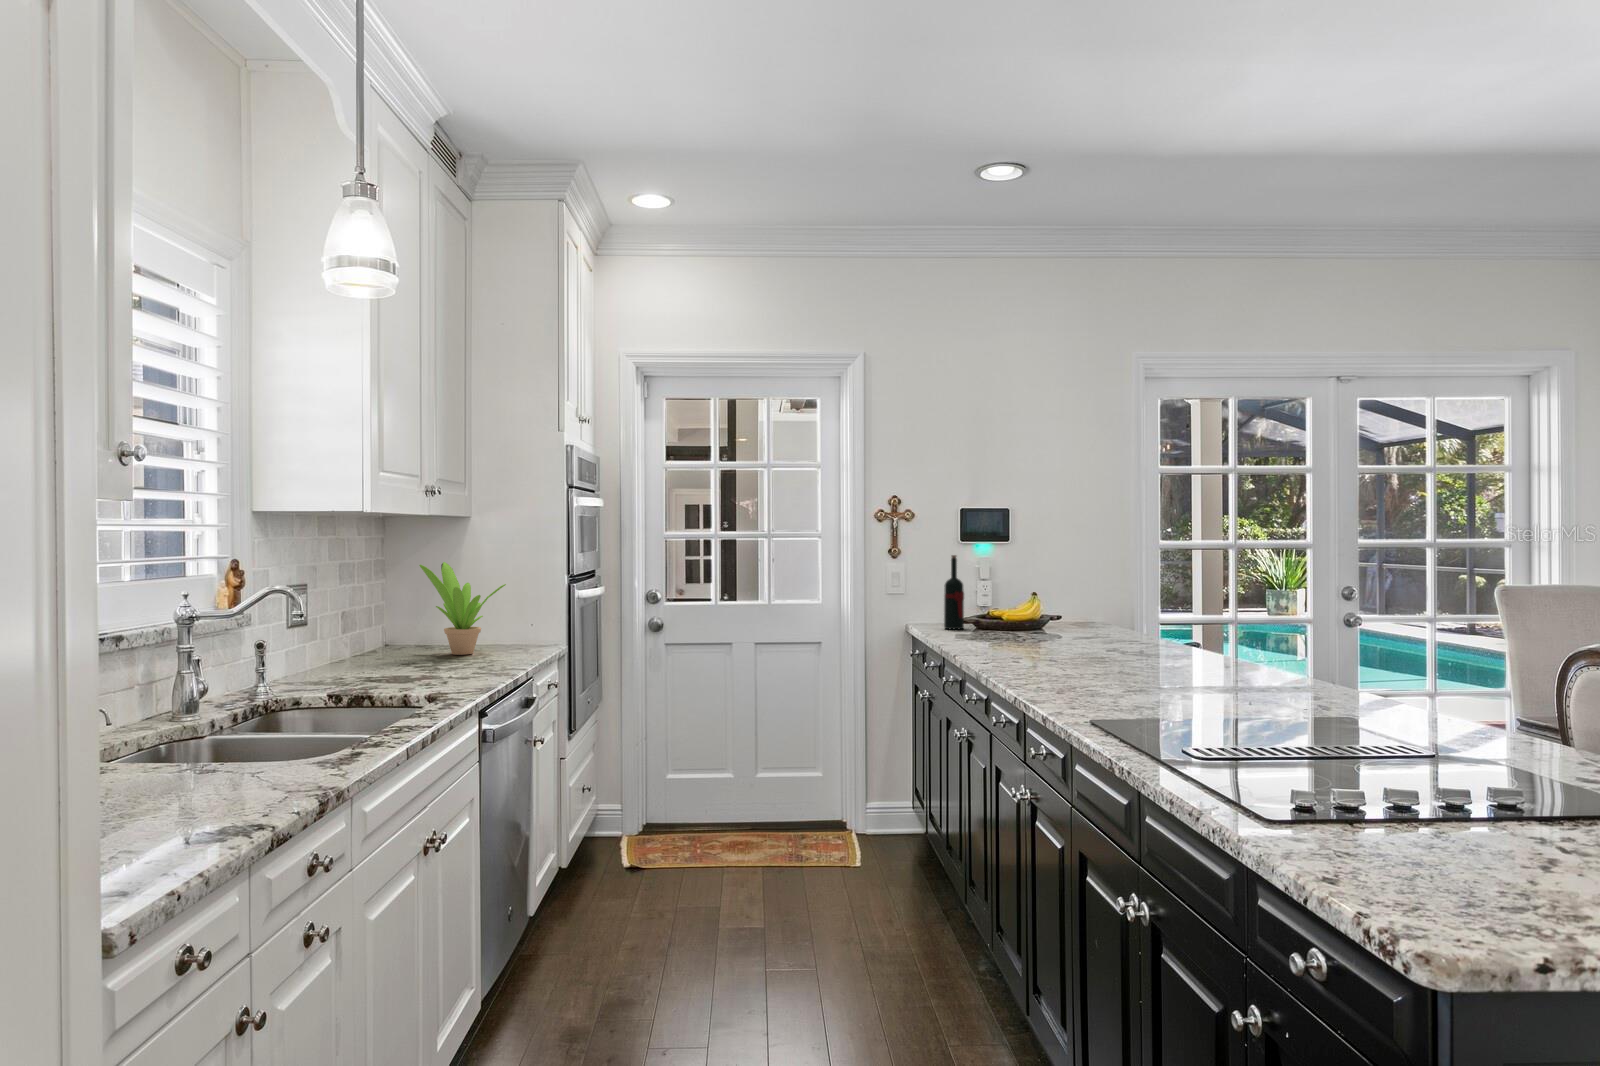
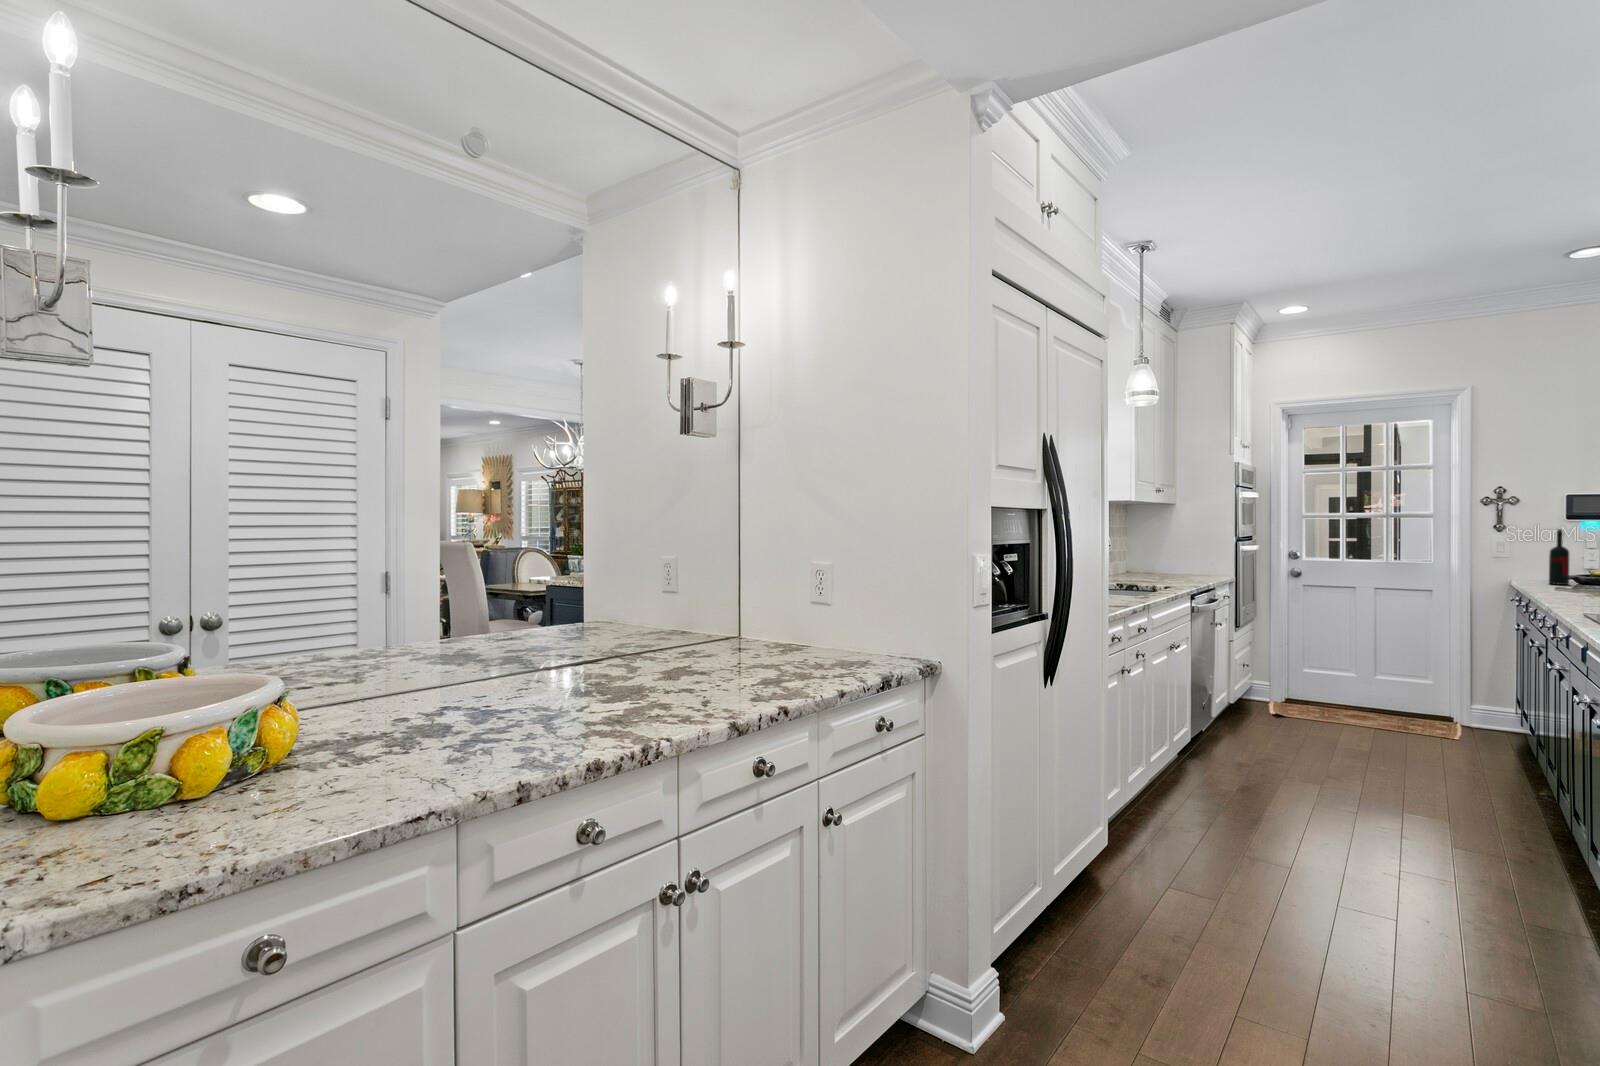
potted plant: present [419,562,506,655] -> none [1150,529,1198,579]

